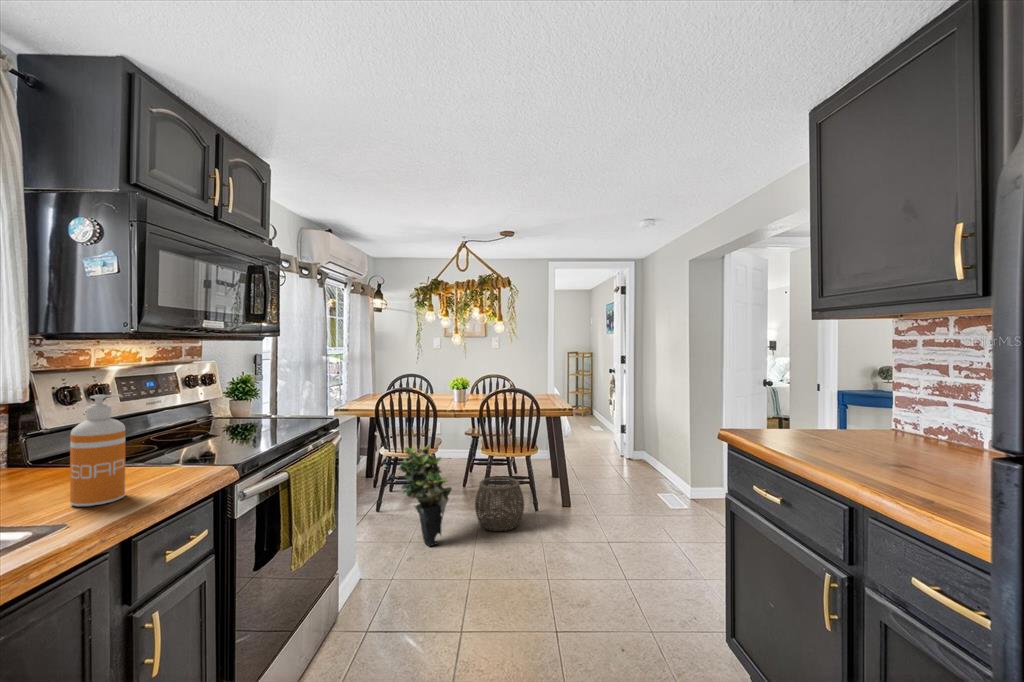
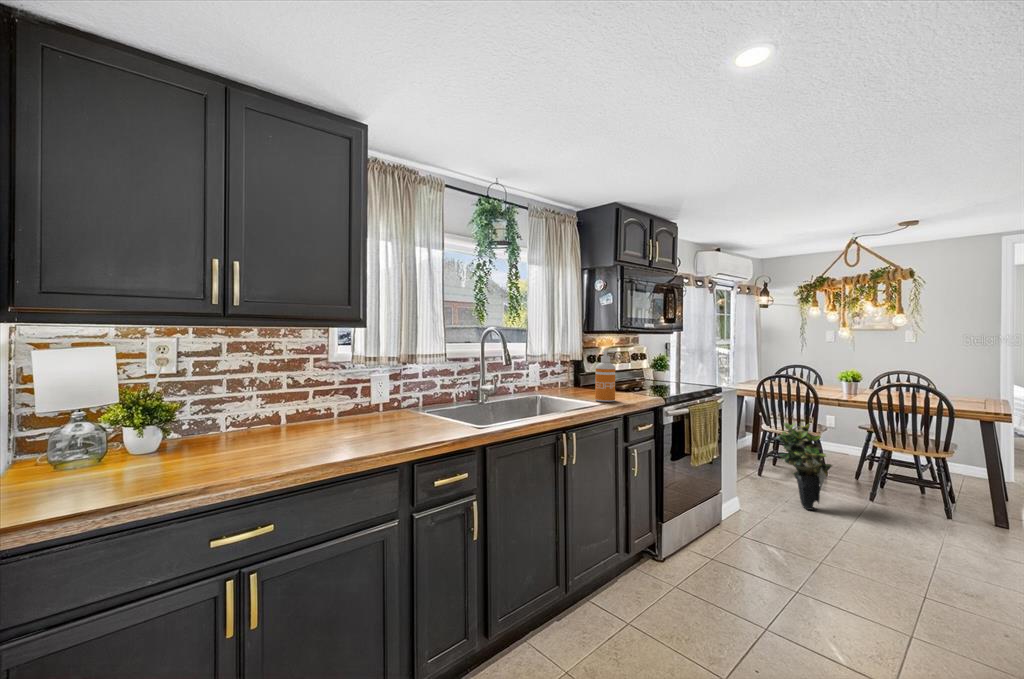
woven basket: present [475,477,524,531] -> none [859,466,924,520]

